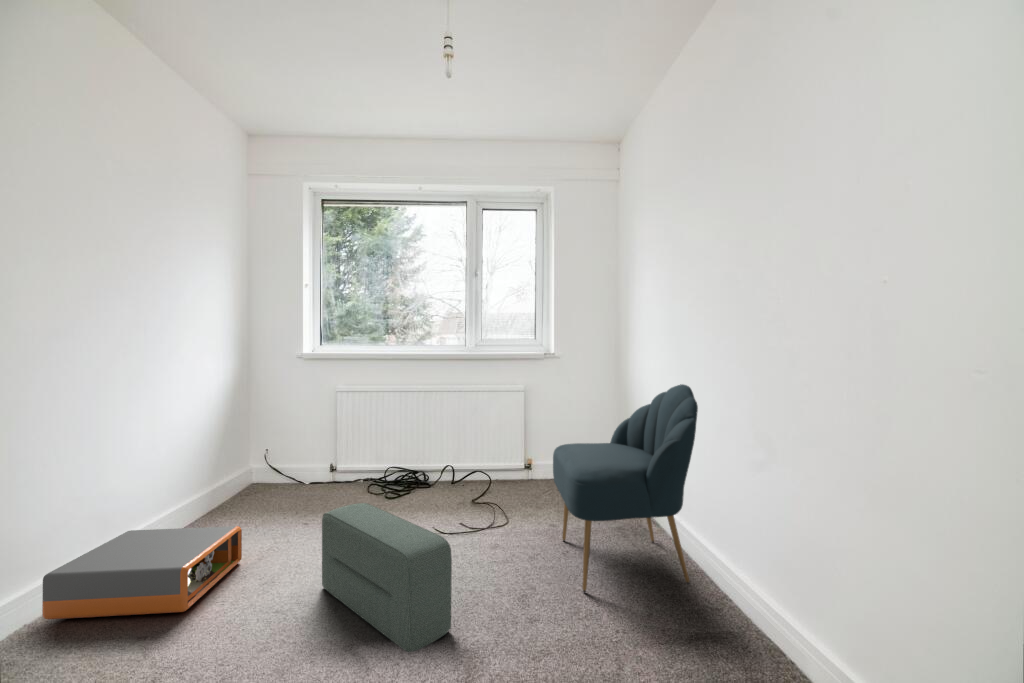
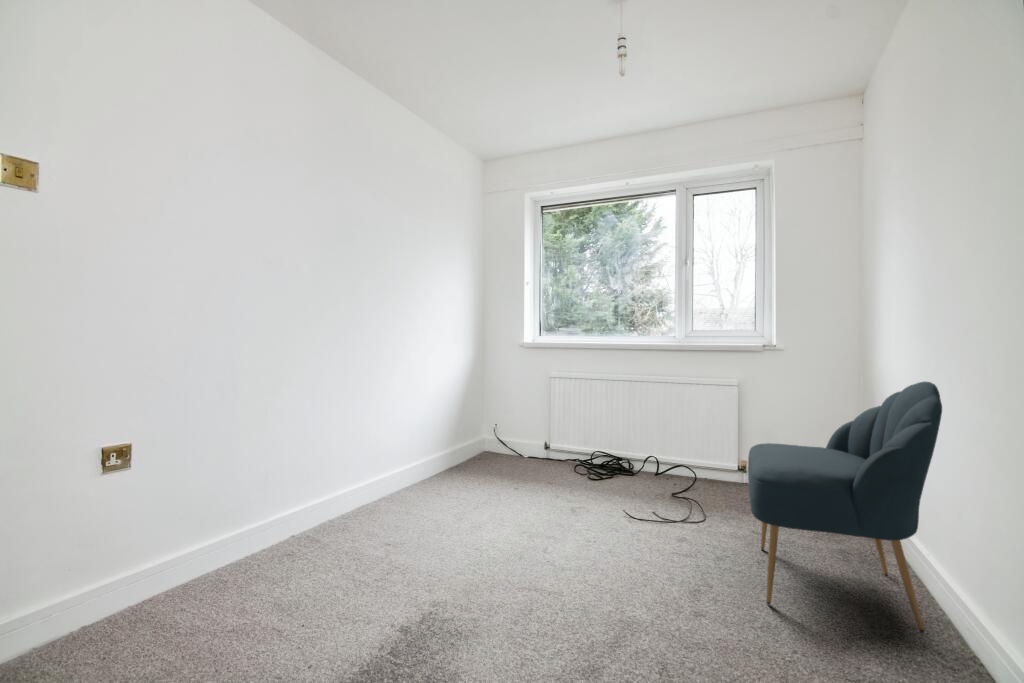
pouf: present [322,503,452,652] -> none [516,472,612,607]
storage box: present [42,526,242,619] -> none [344,469,465,532]

